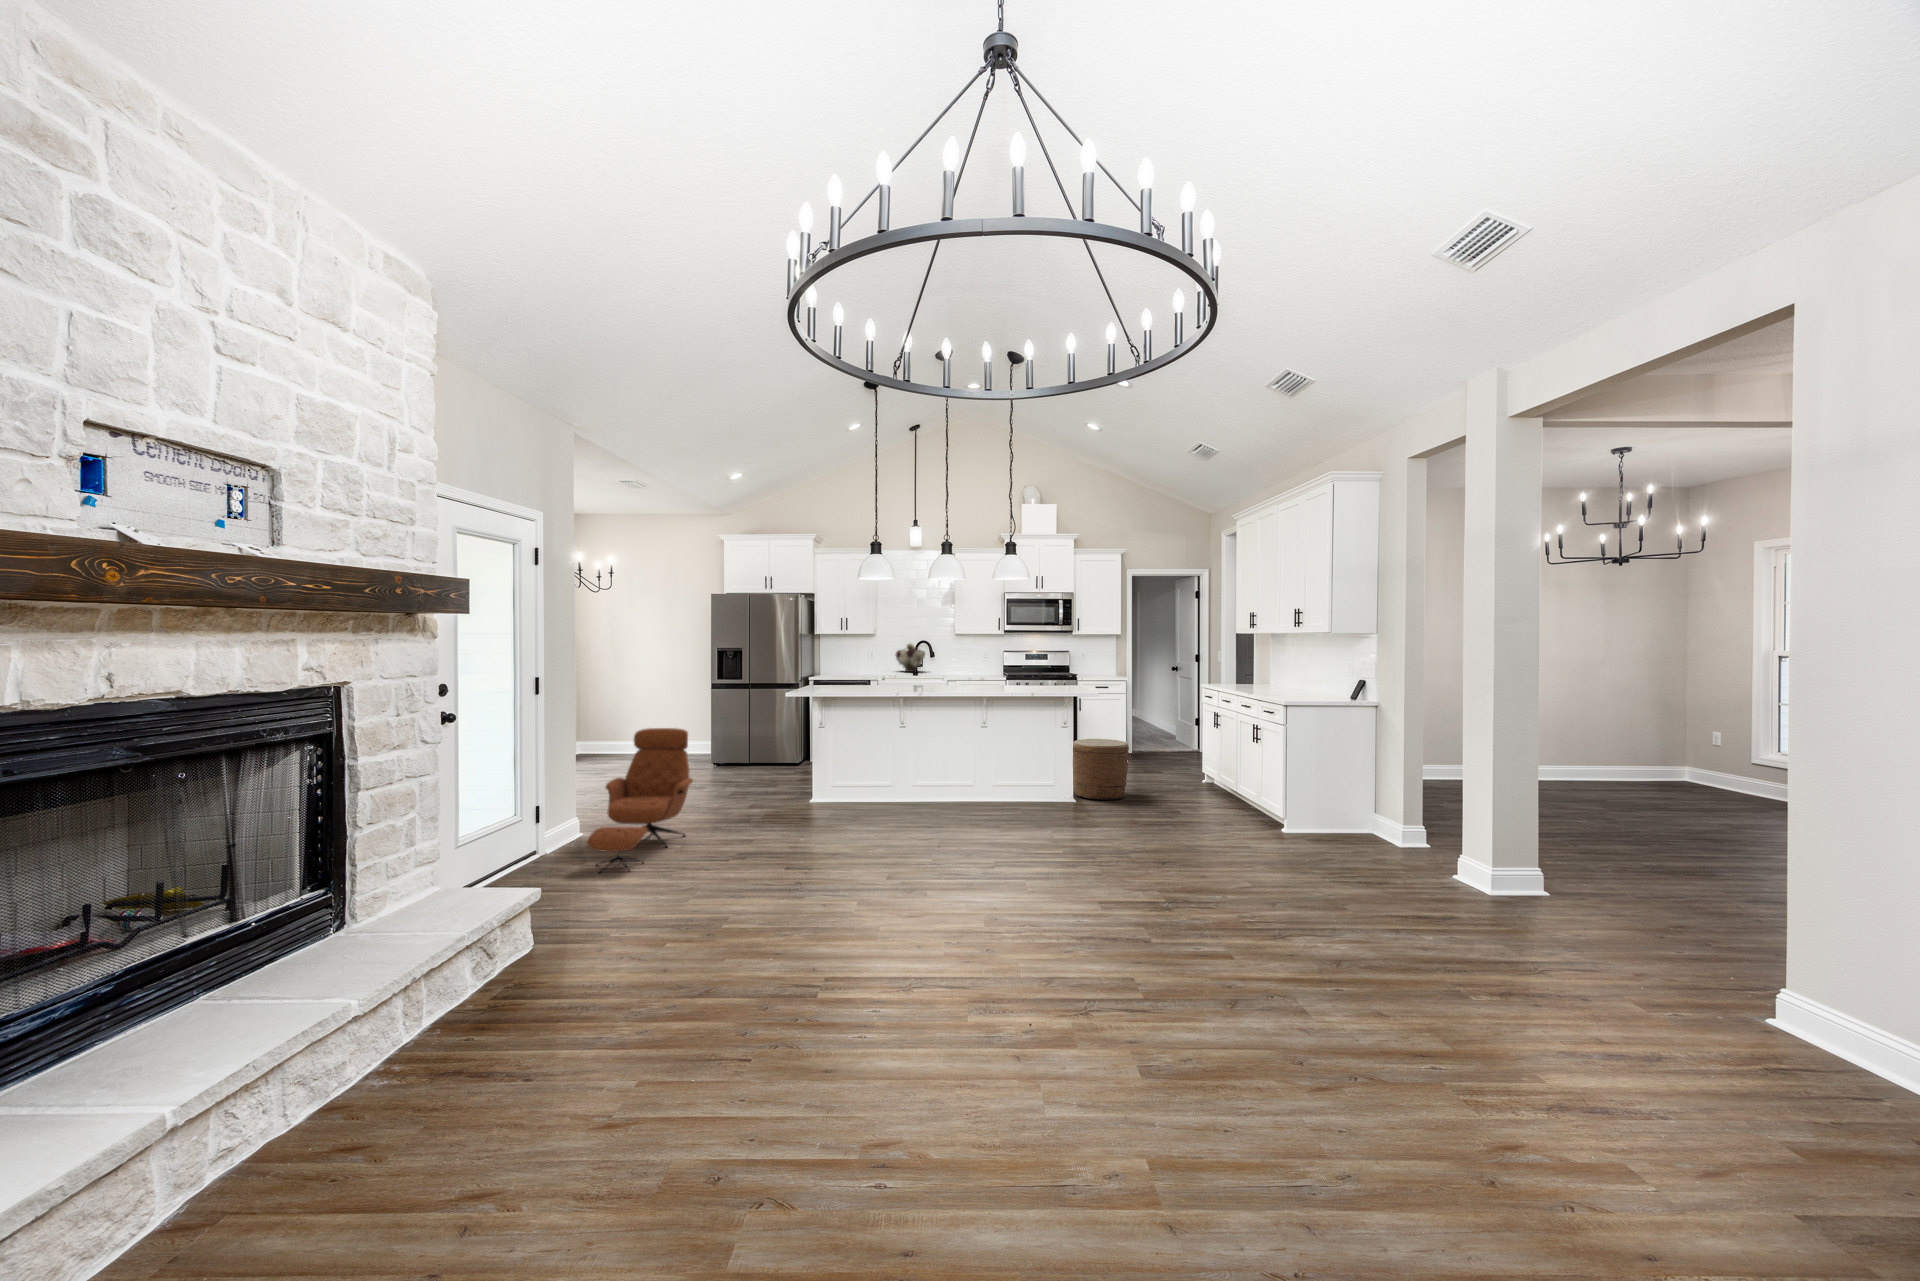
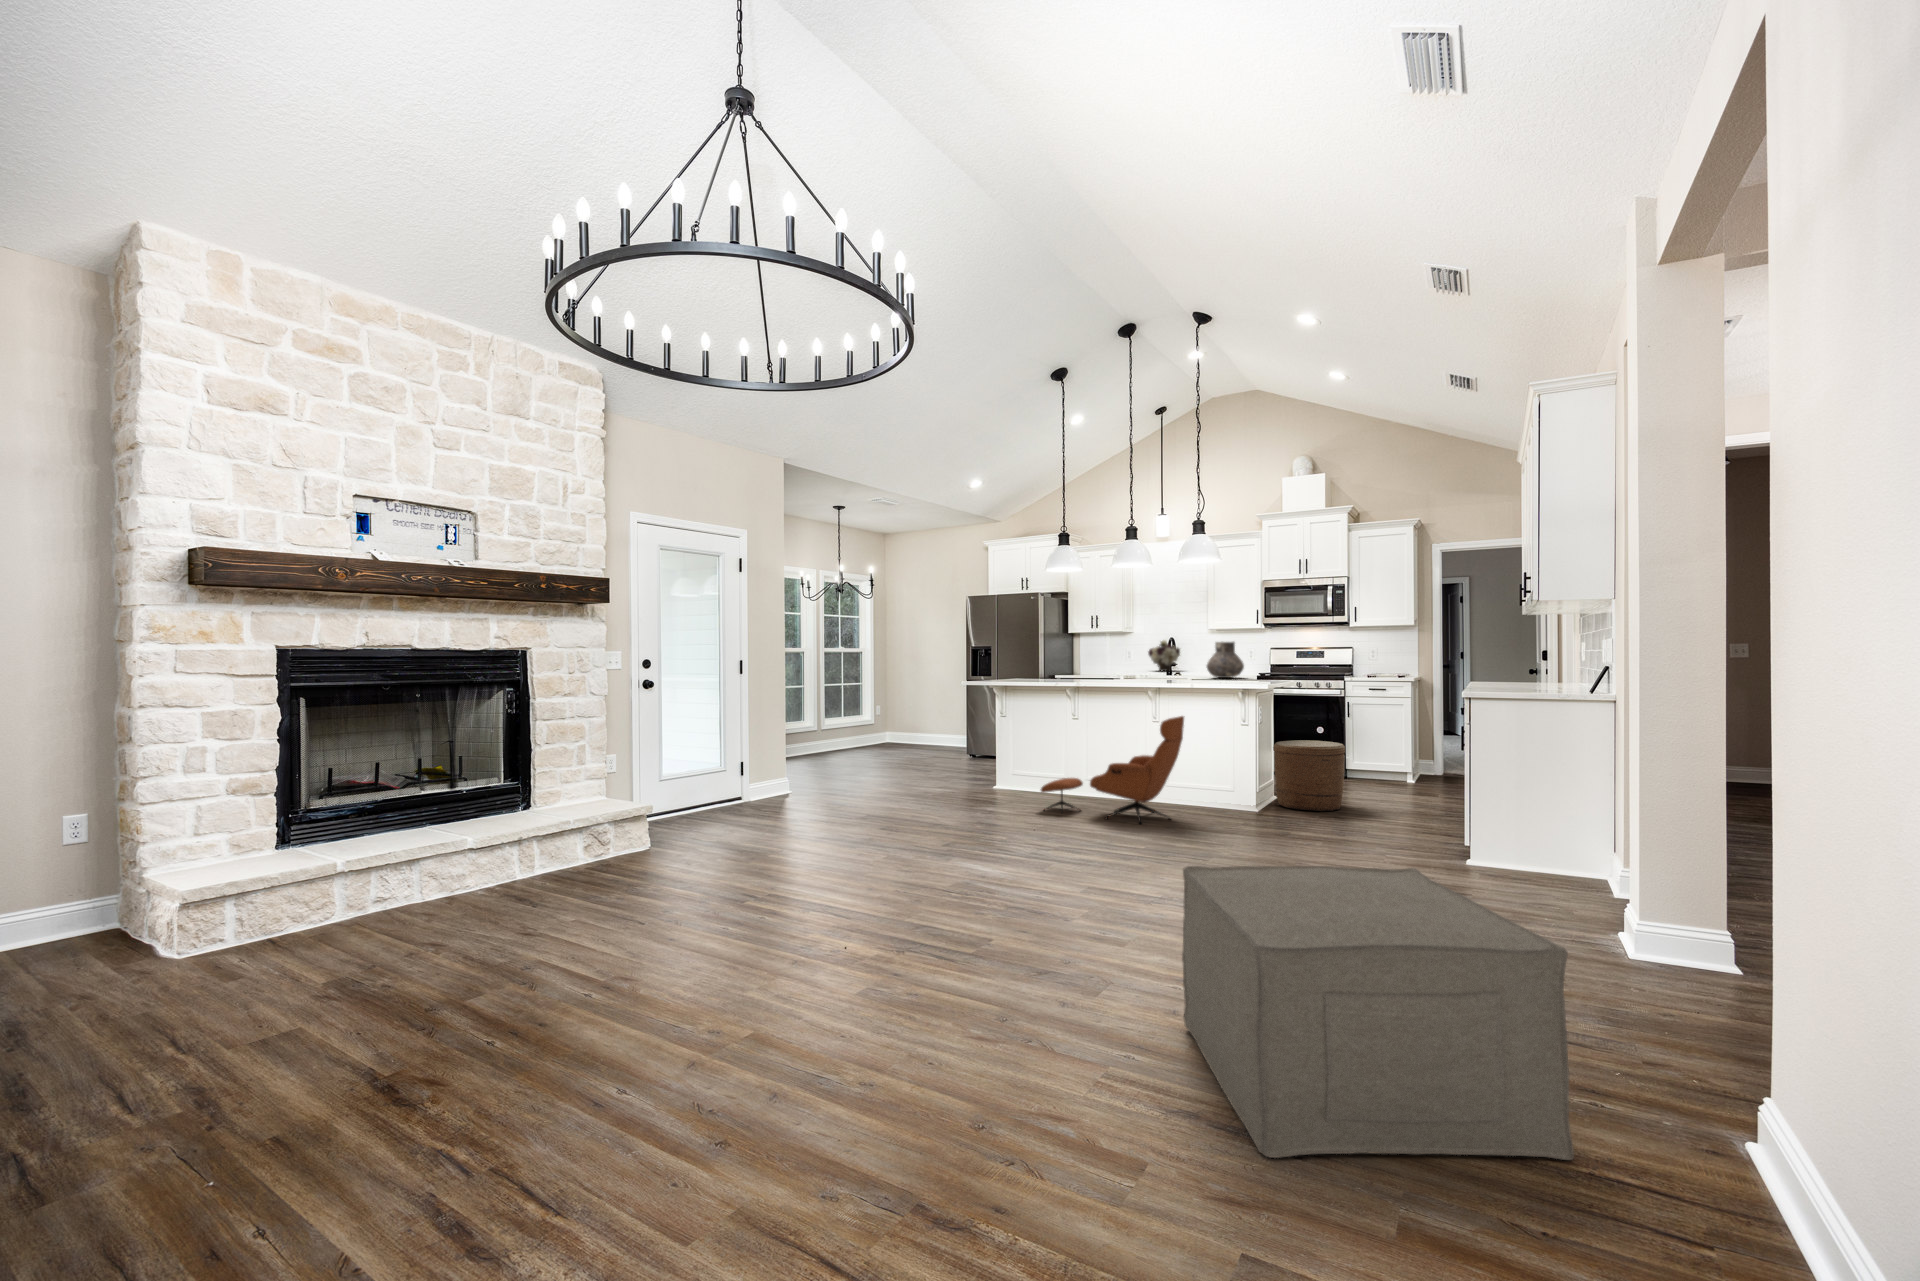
vase: none [982,650,1014,683] -> present [1207,642,1244,678]
lounge chair: present [587,728,693,872] -> present [1041,716,1184,824]
ottoman: none [1417,878,1761,1158] -> present [1182,866,1574,1160]

